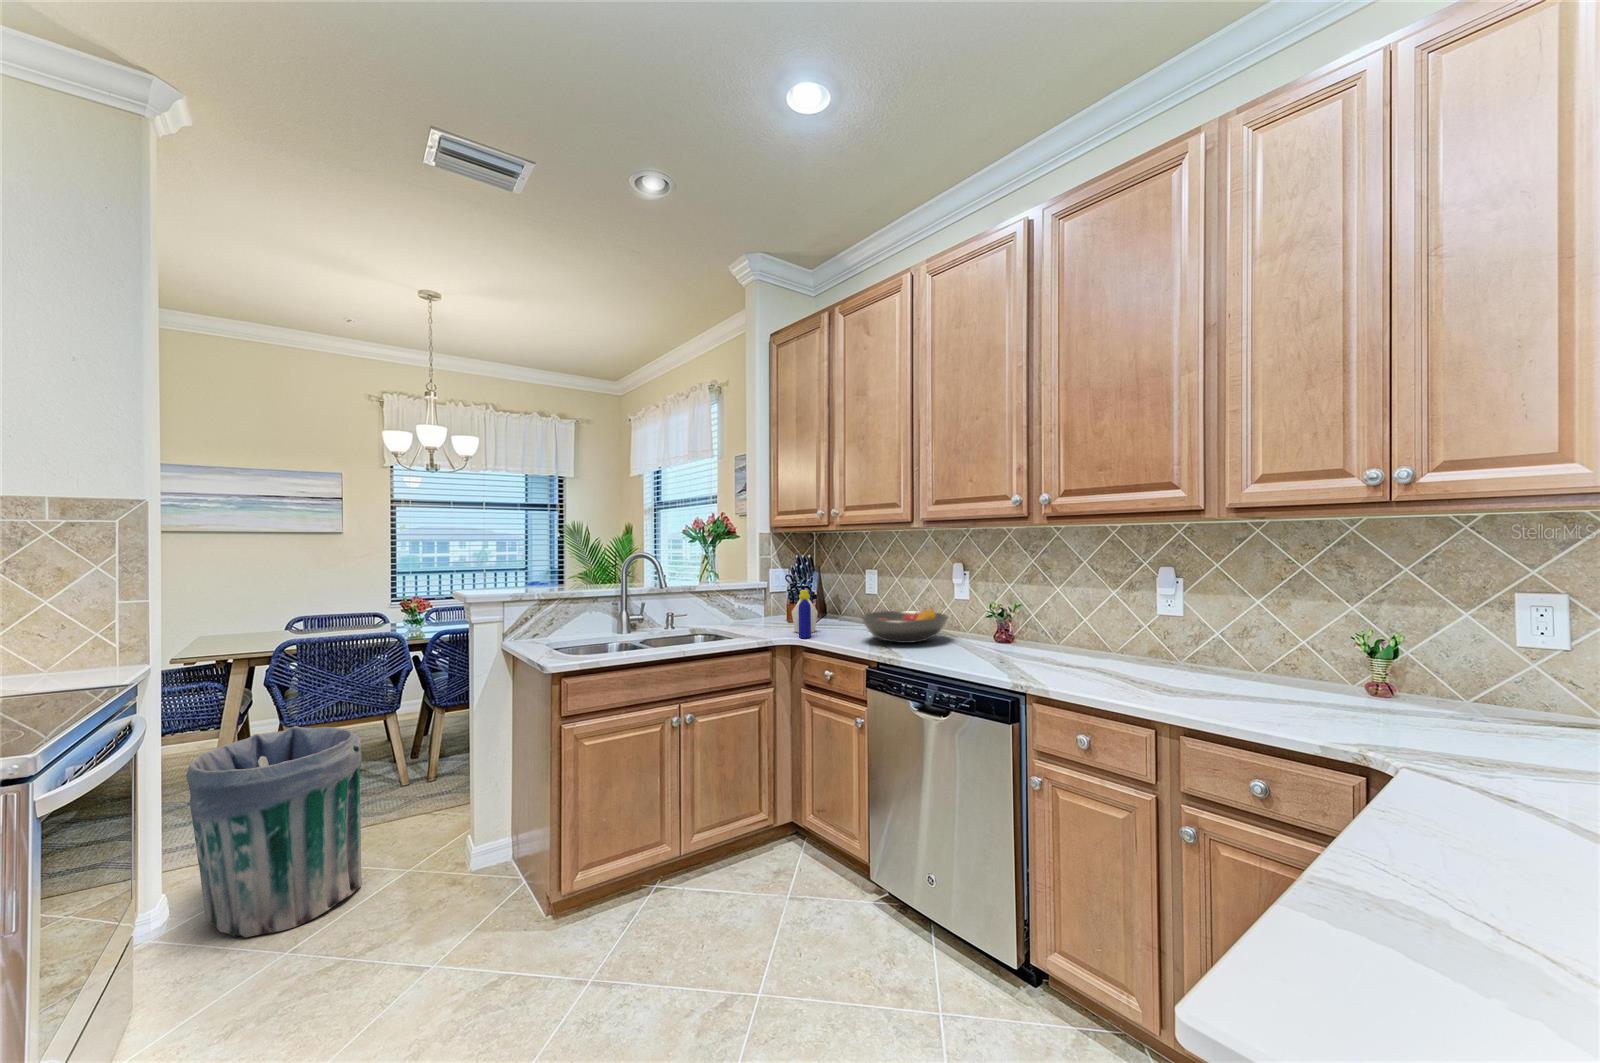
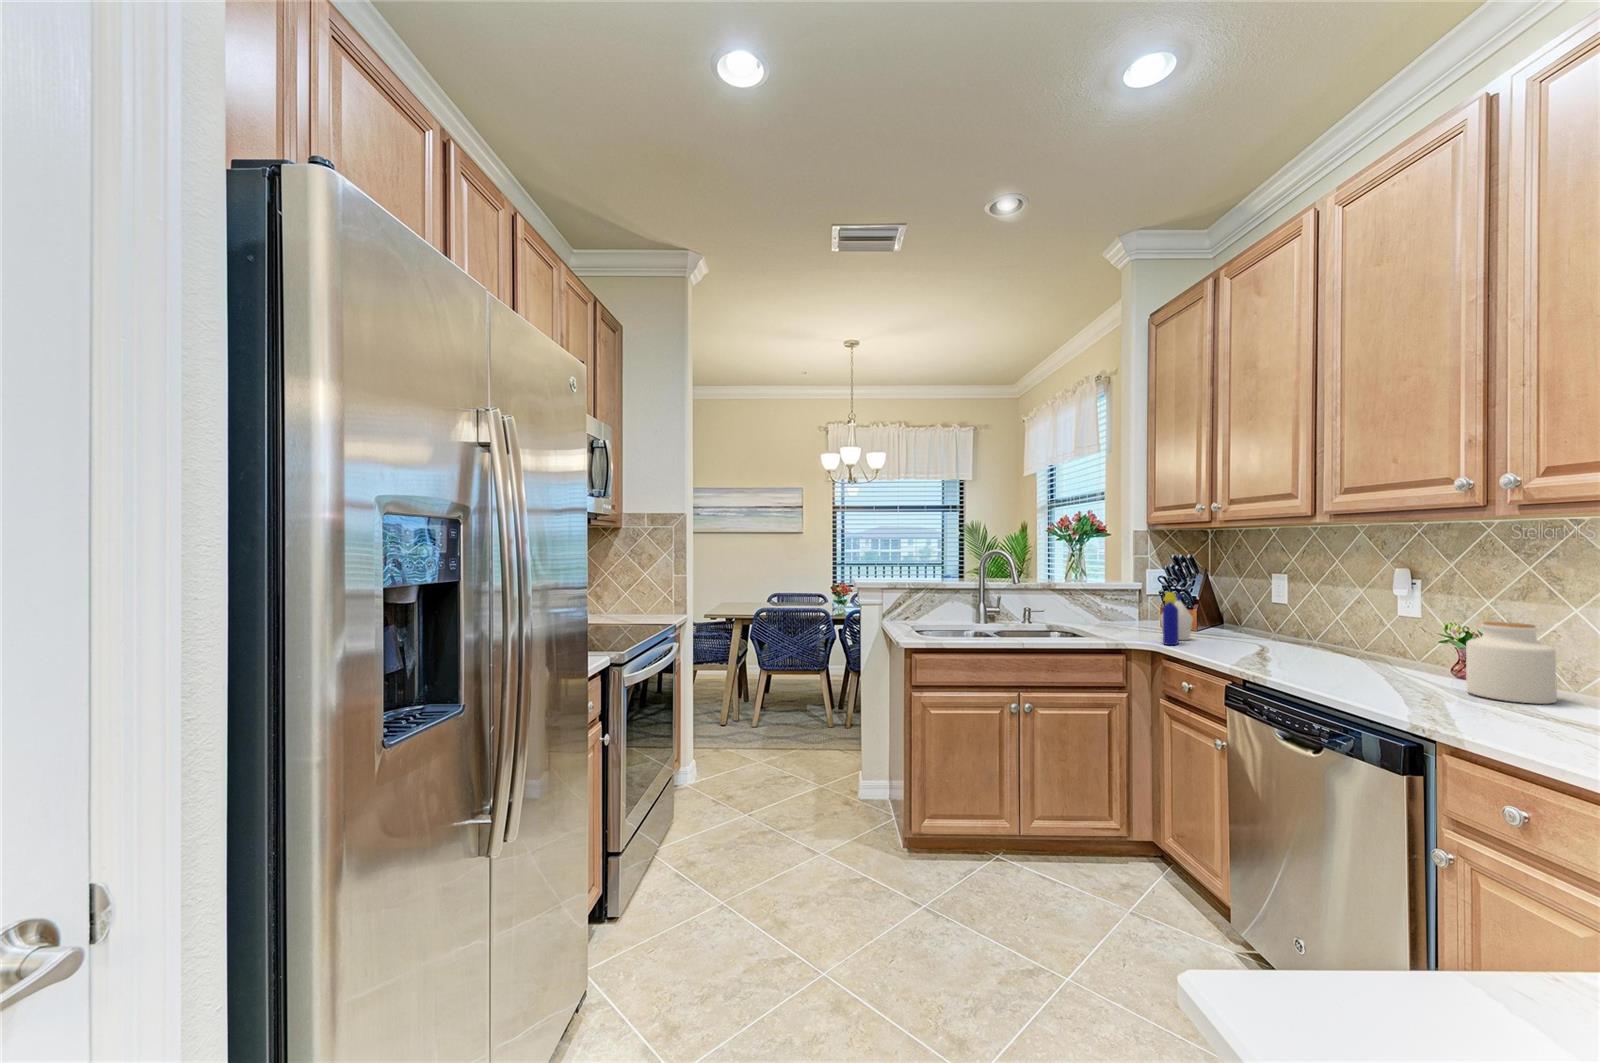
jar: none [1017,600,1063,656] -> present [1466,622,1557,704]
fruit bowl: present [861,608,948,643] -> none [1235,623,1369,663]
trash can: present [186,726,362,937] -> none [693,665,787,803]

